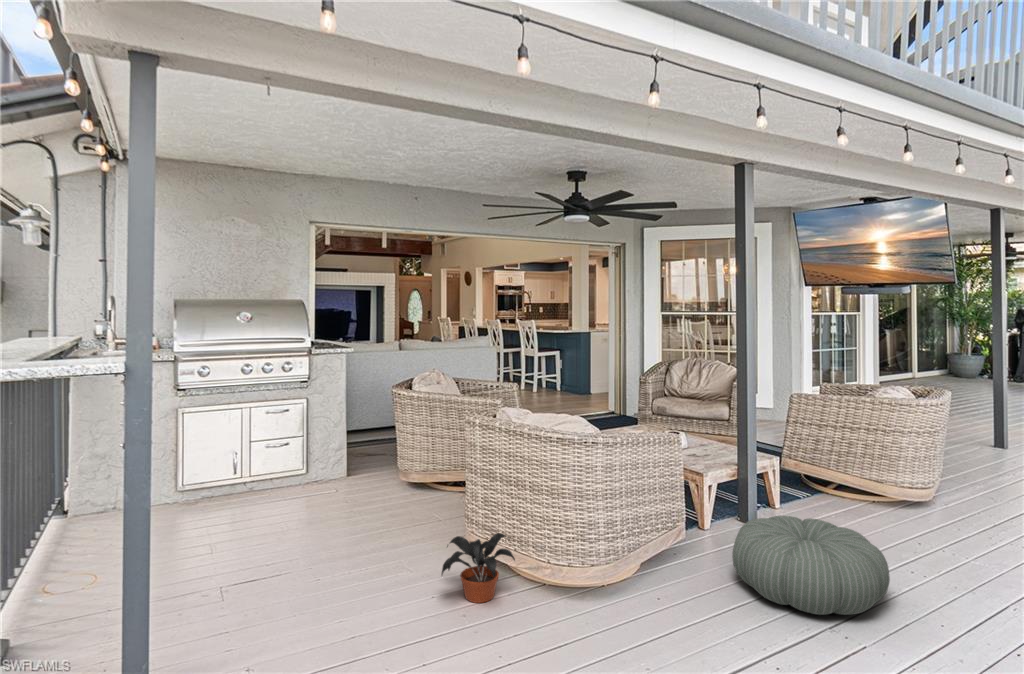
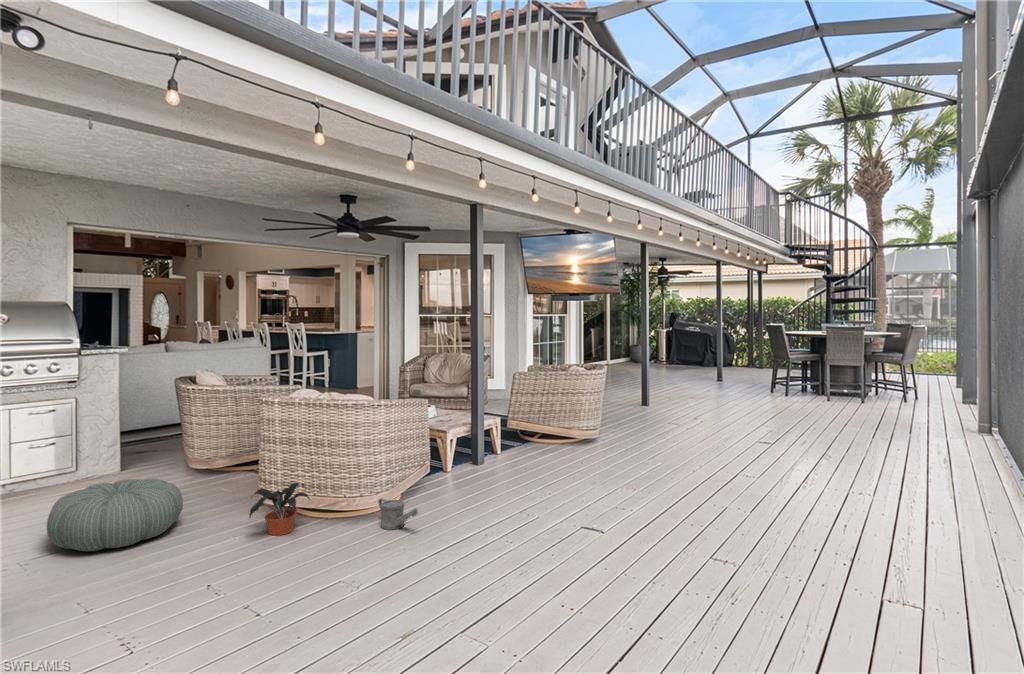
pouf: present [732,516,890,615] -> present [47,479,183,551]
watering can: none [605,572,661,626] -> present [379,498,418,530]

